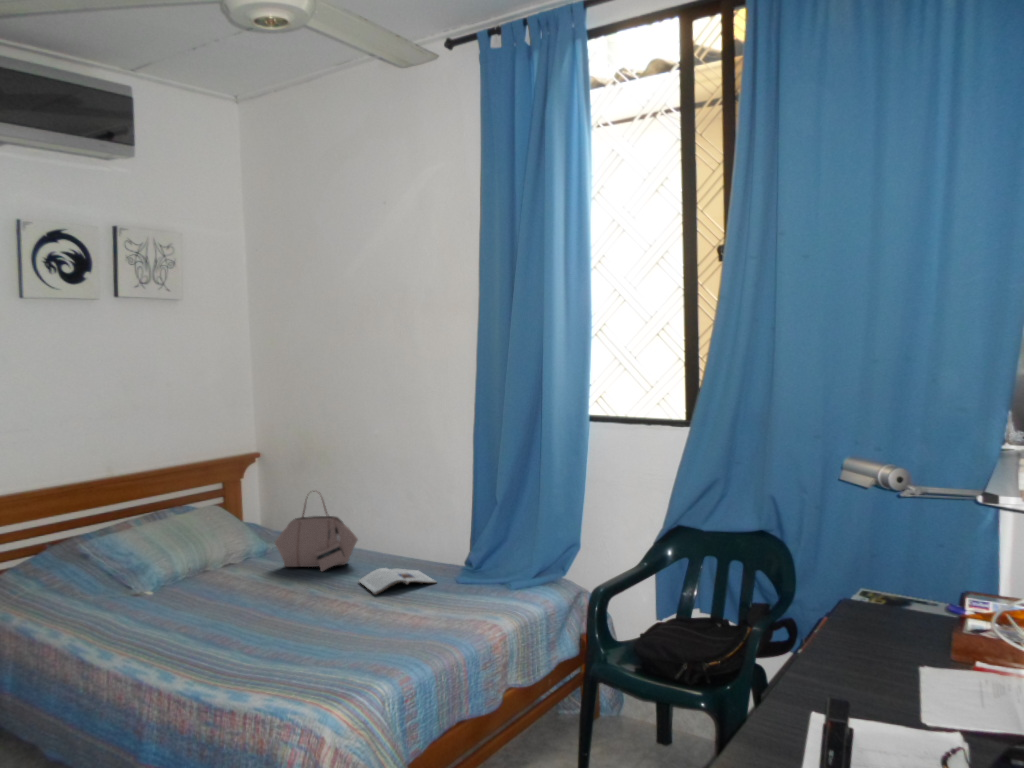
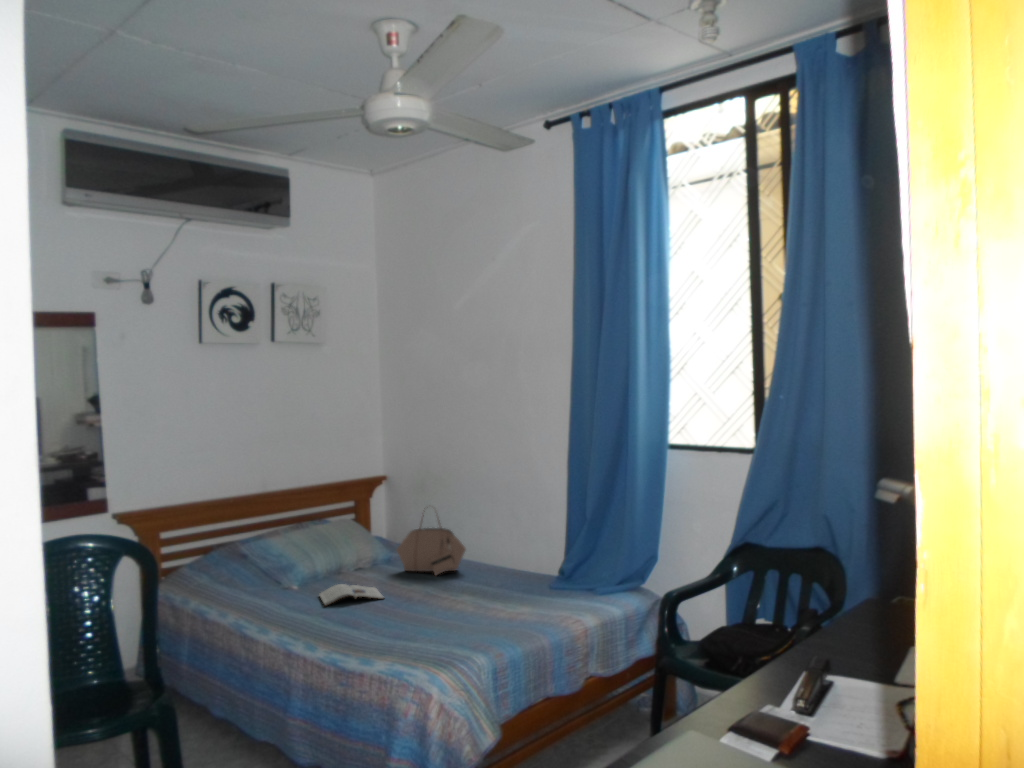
magazine: present [359,568,436,594] -> present [319,584,384,605]

